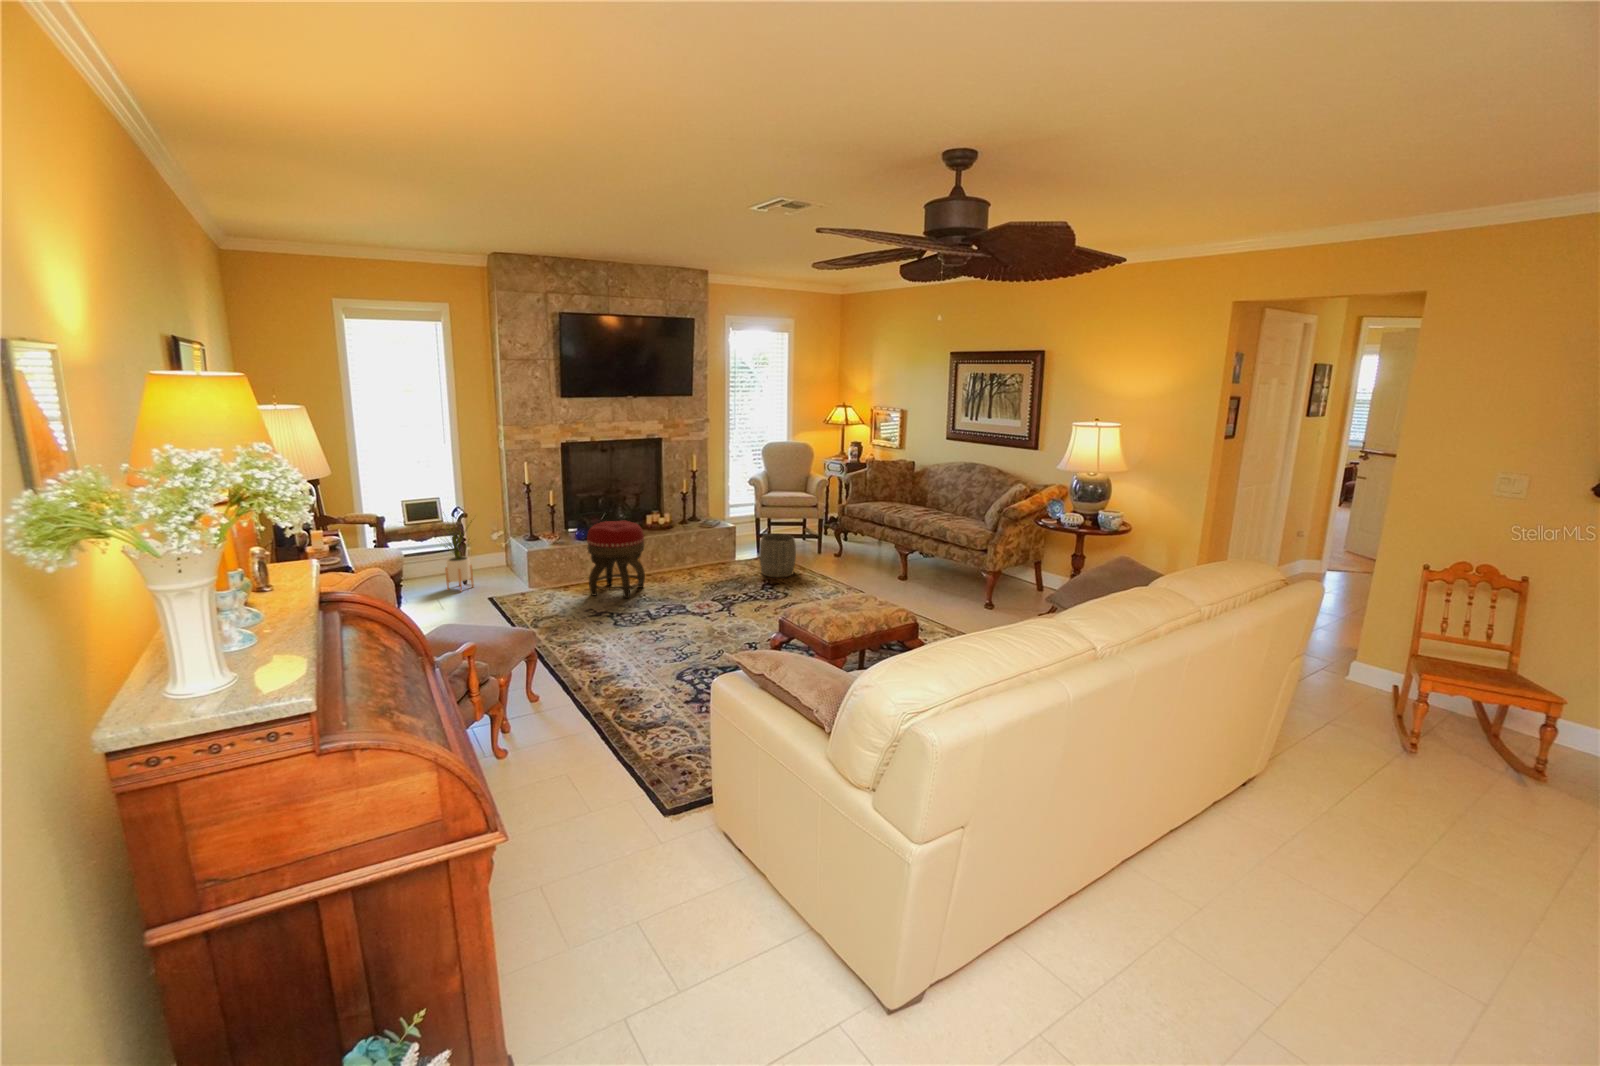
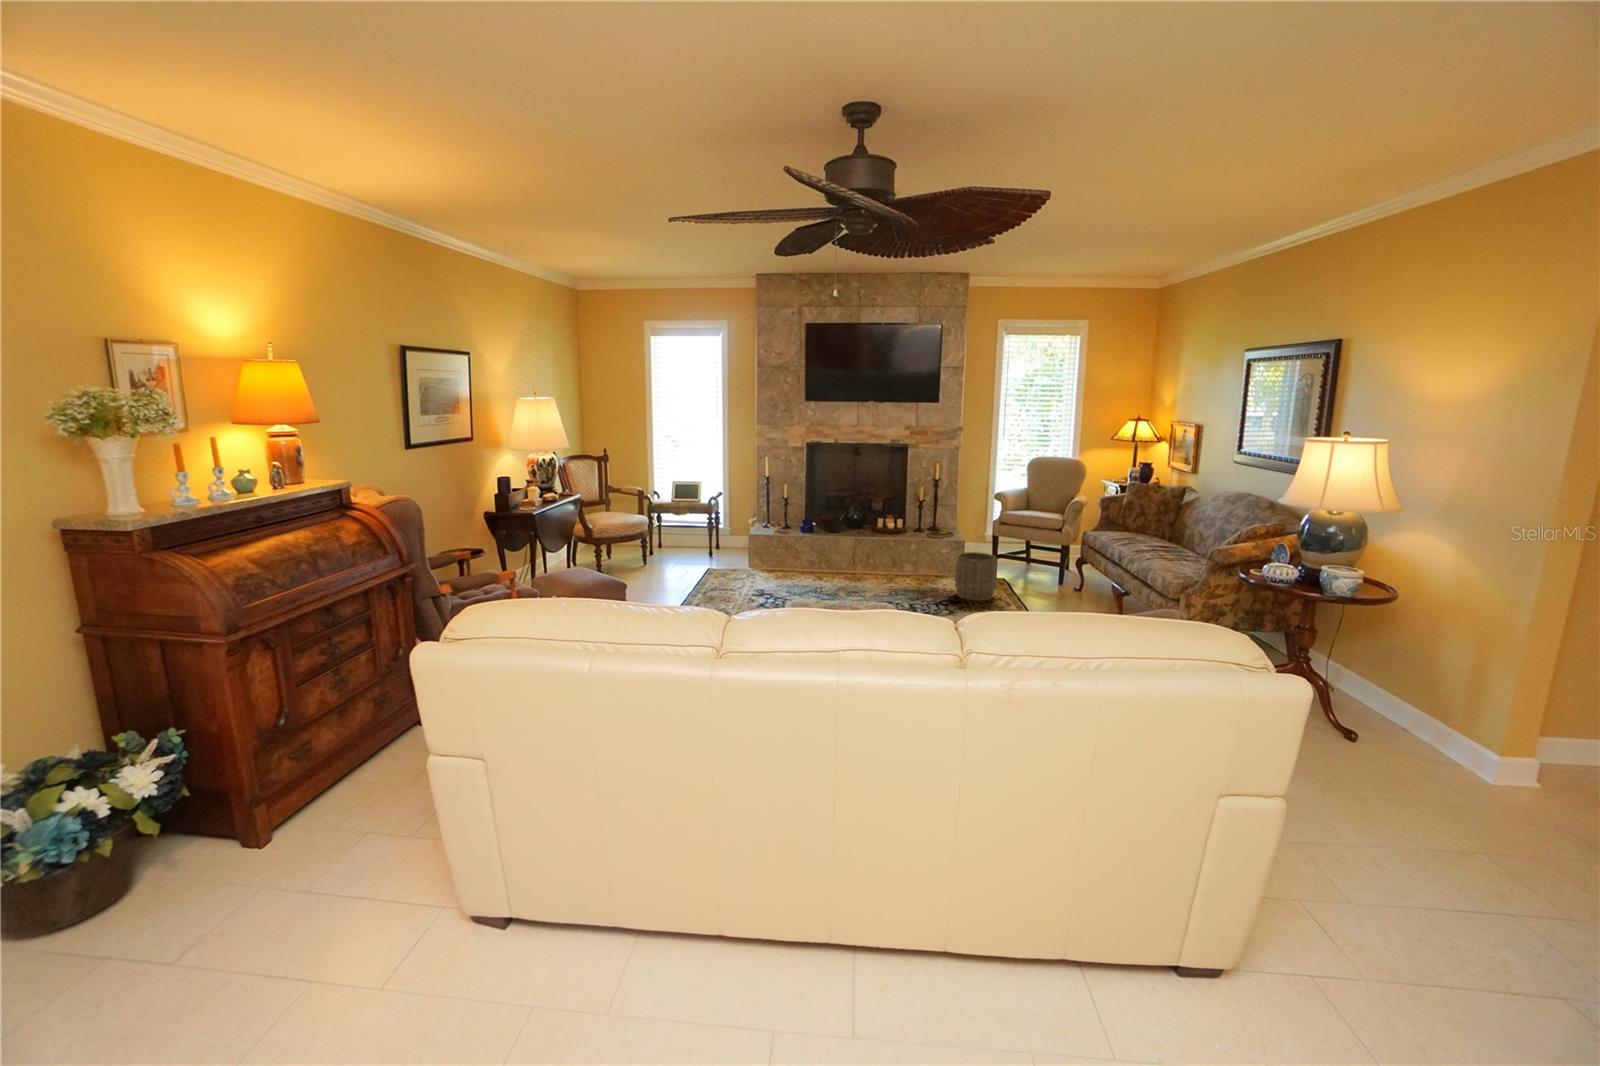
house plant: present [443,520,474,591] -> none [677,491,715,564]
footstool: present [587,521,645,598] -> none [776,516,830,591]

